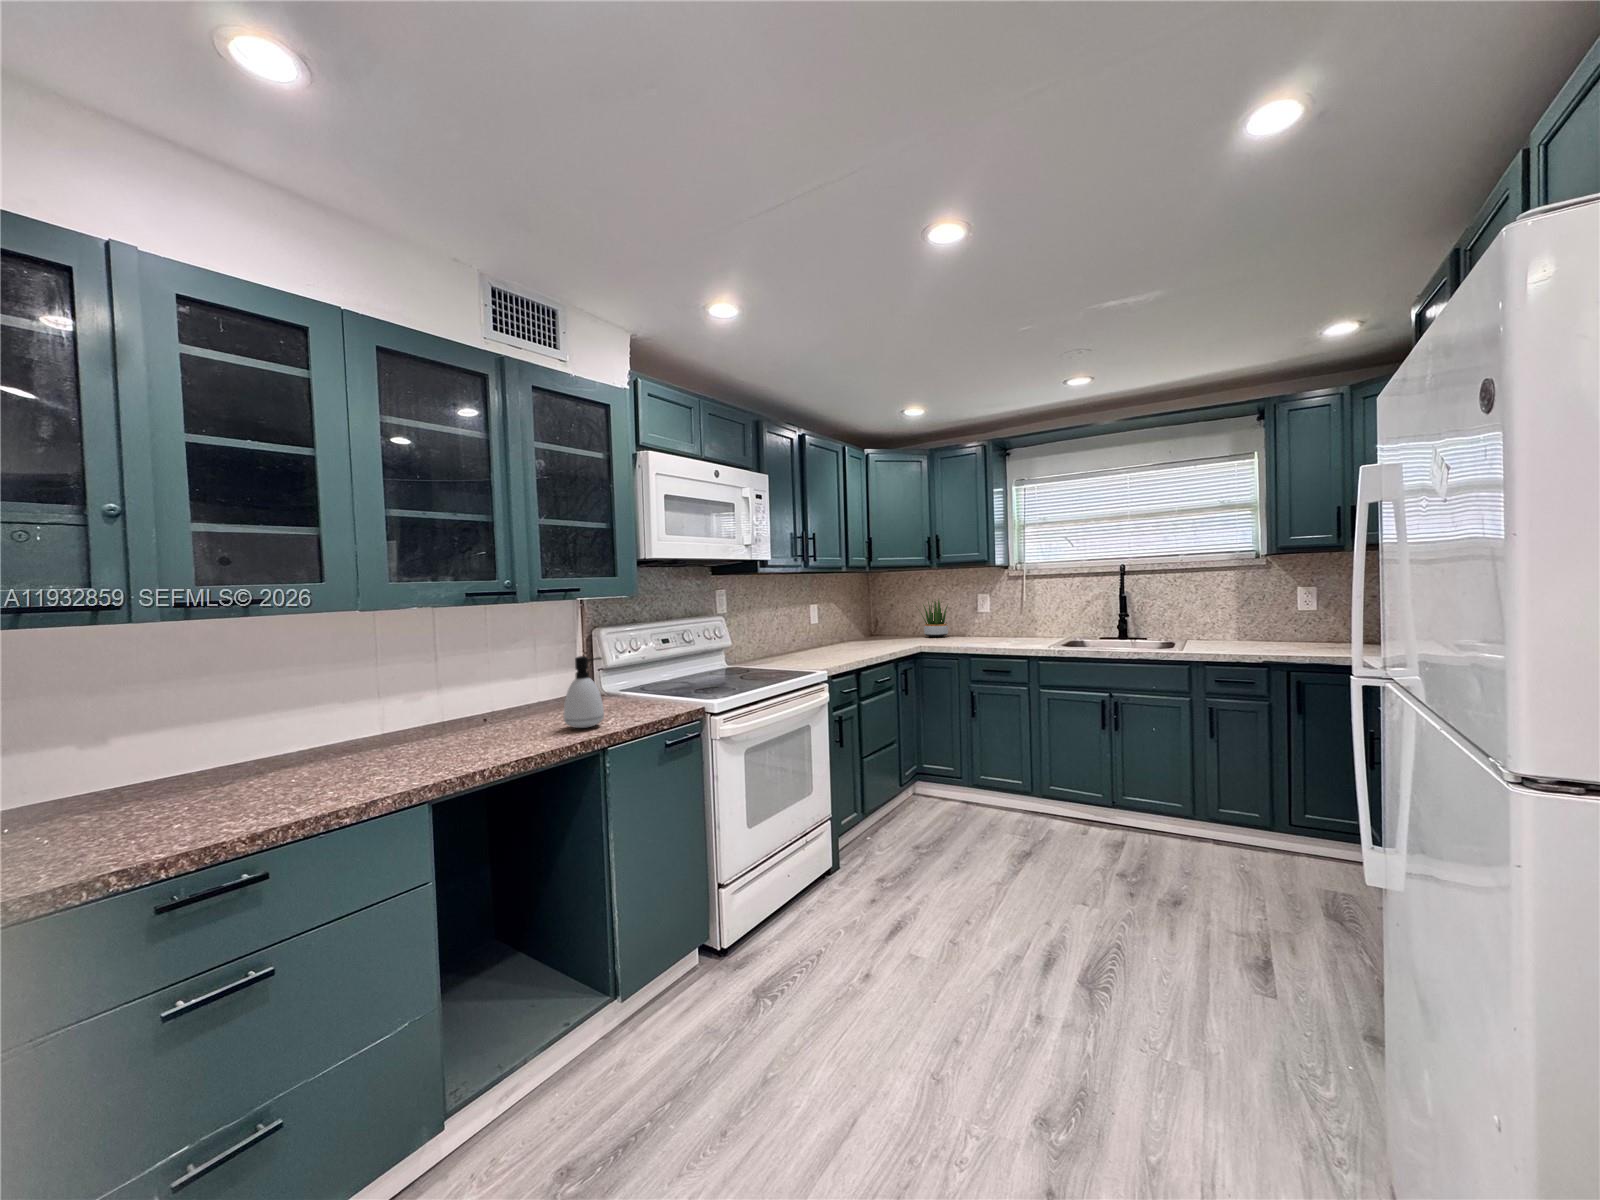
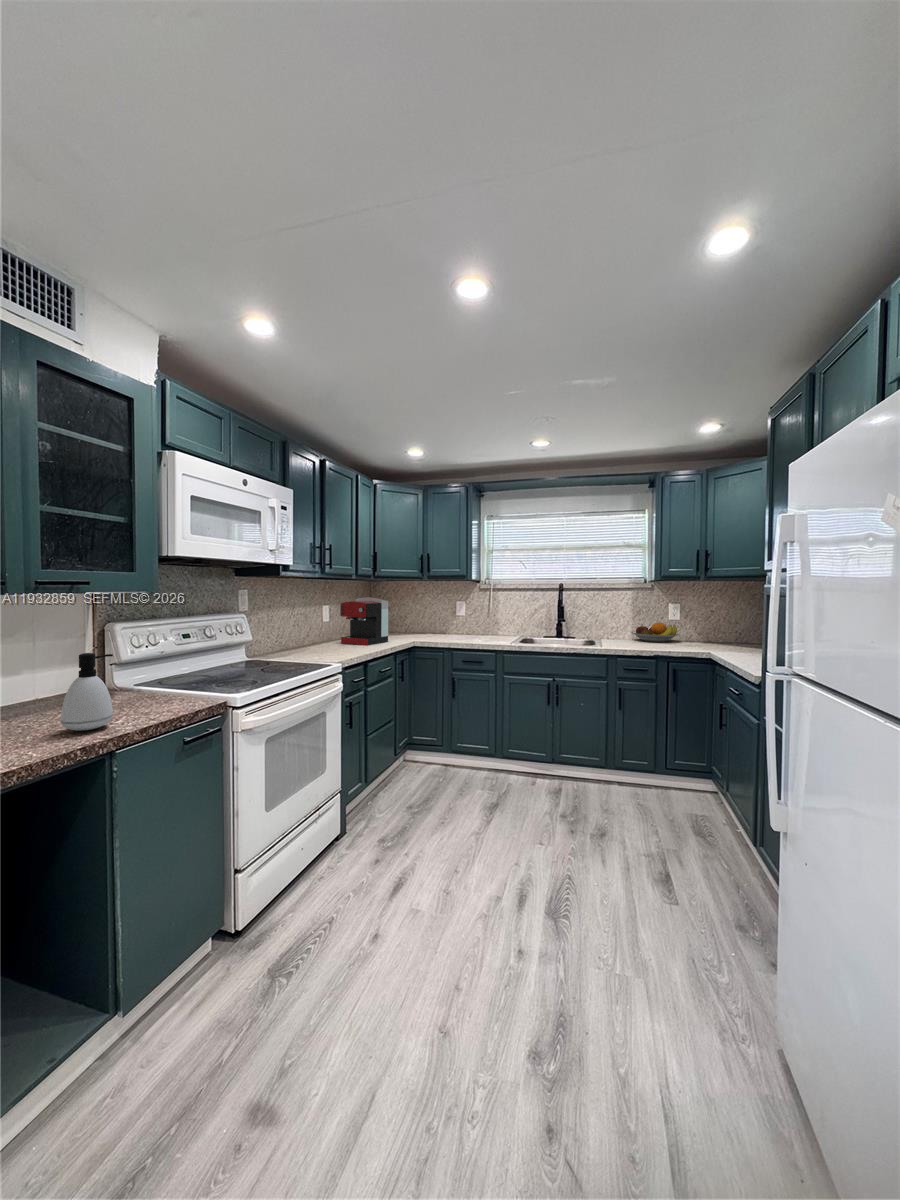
coffee maker: none [829,593,888,651] -> present [340,597,388,645]
potted plant: present [918,599,948,637] -> none [407,601,443,635]
fruit bowl: none [1236,614,1318,643] -> present [631,622,679,642]

